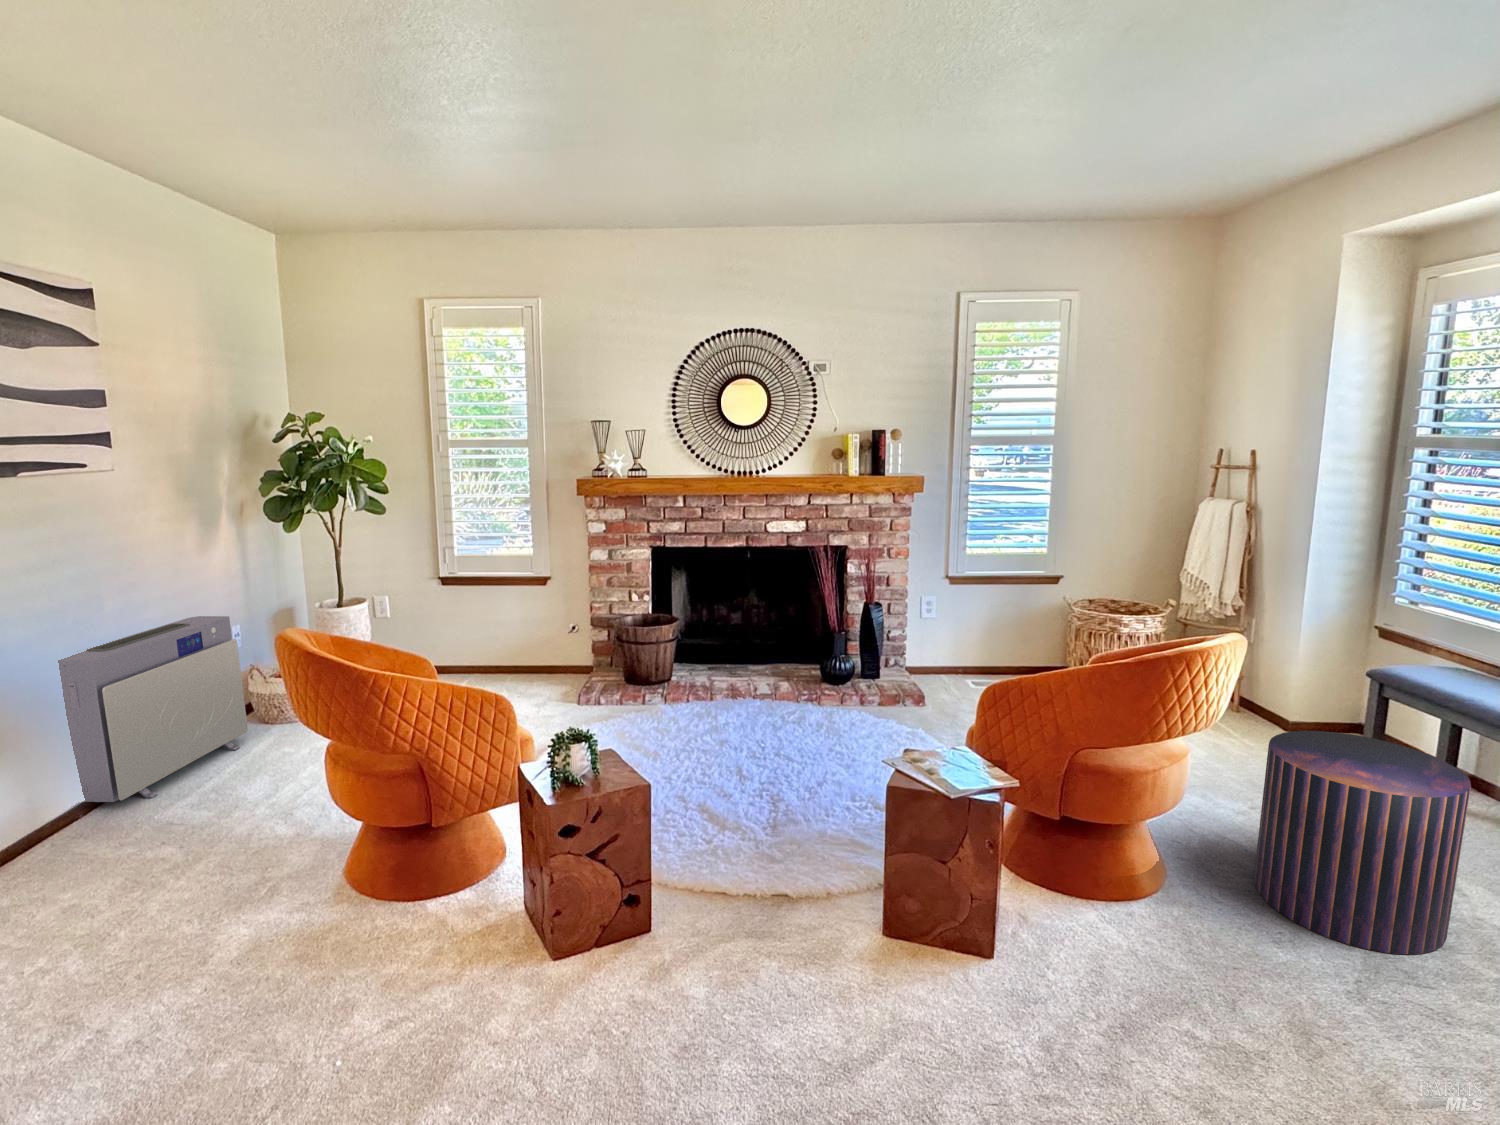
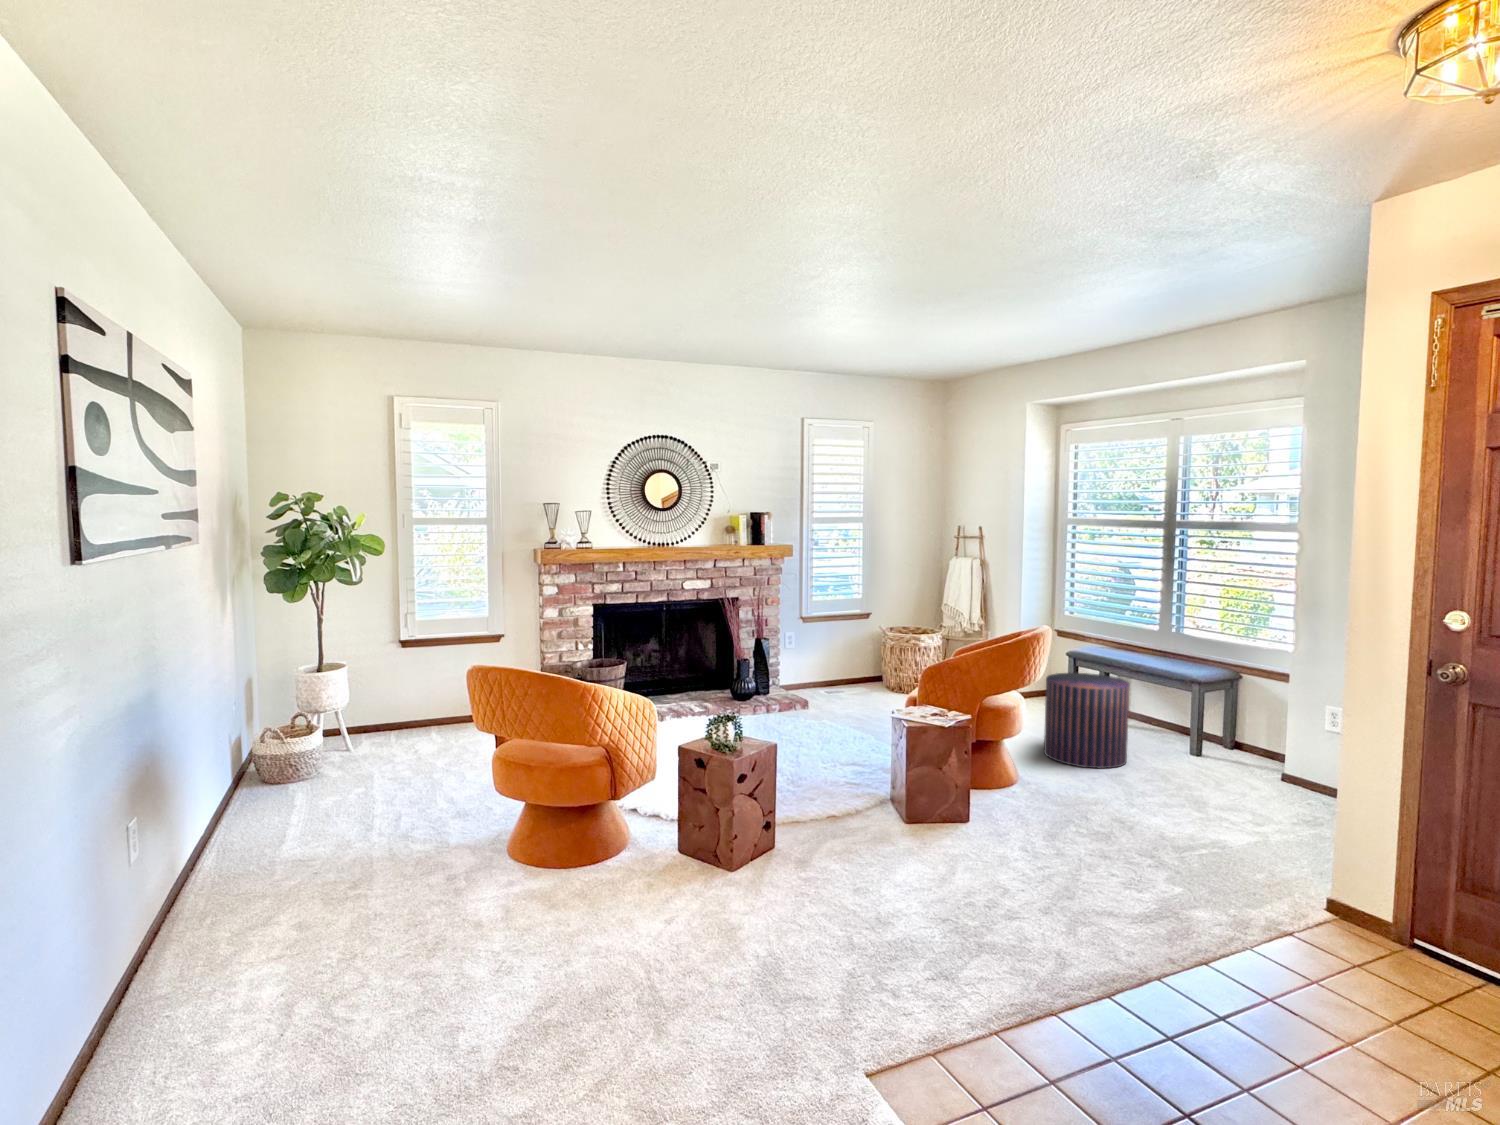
air purifier: present [58,616,248,802] -> none [216,678,301,844]

